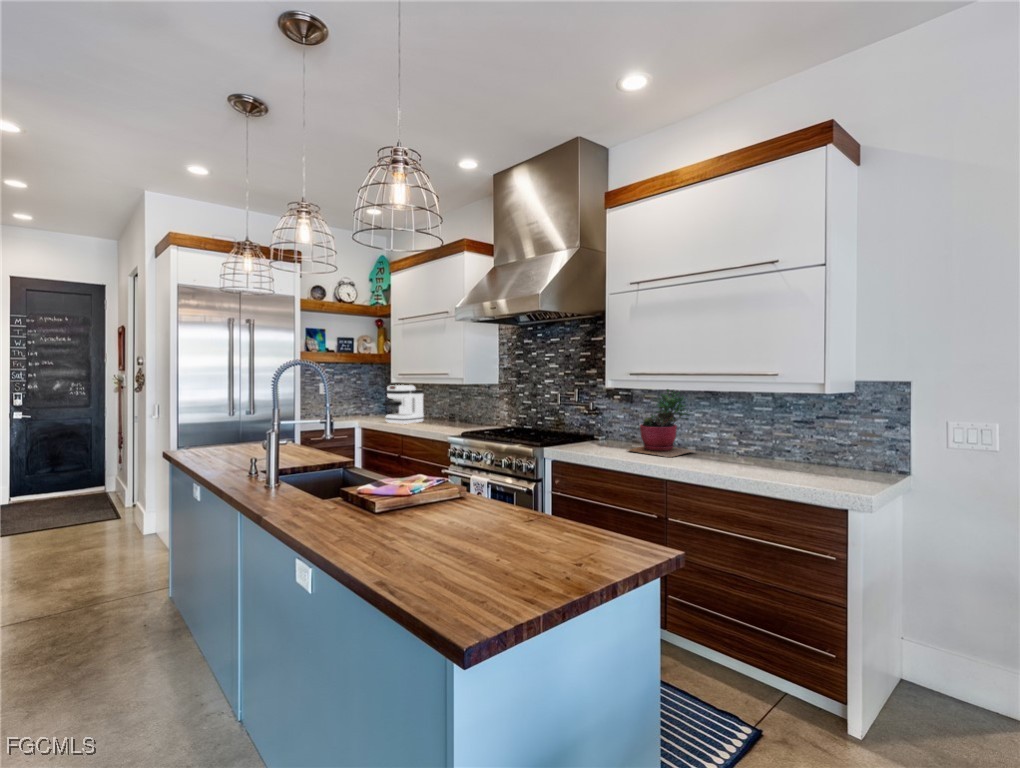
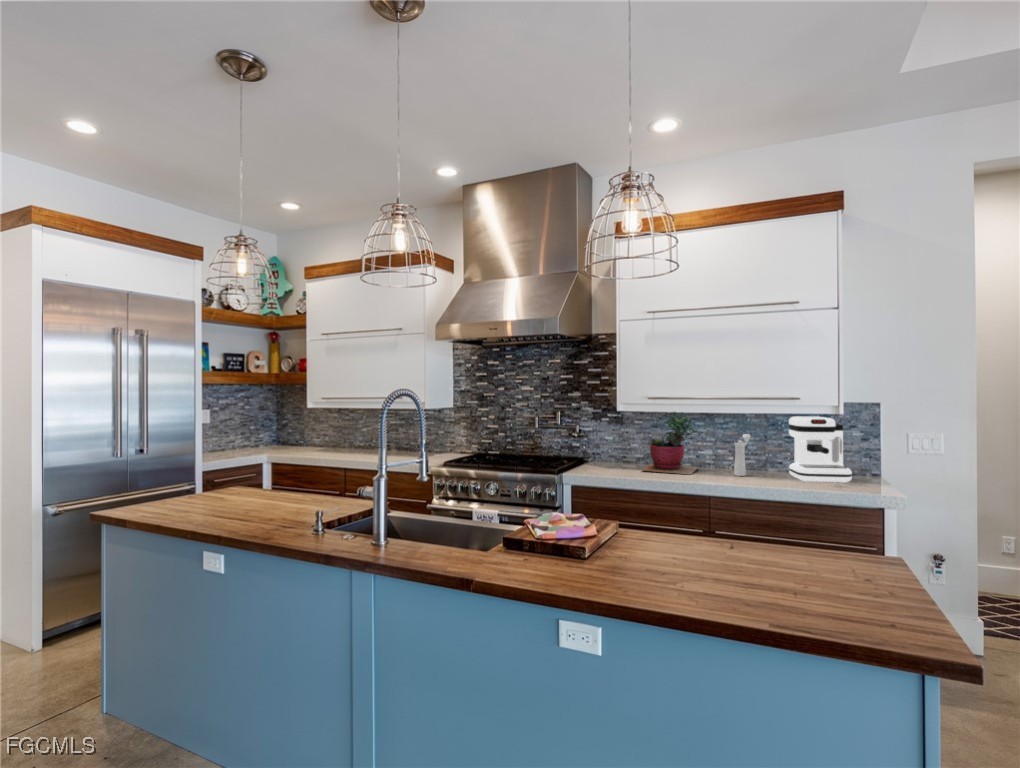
coffee maker: present [383,385,424,424] -> present [789,417,852,483]
pepper mill: none [718,416,746,462] -> present [734,434,750,476]

